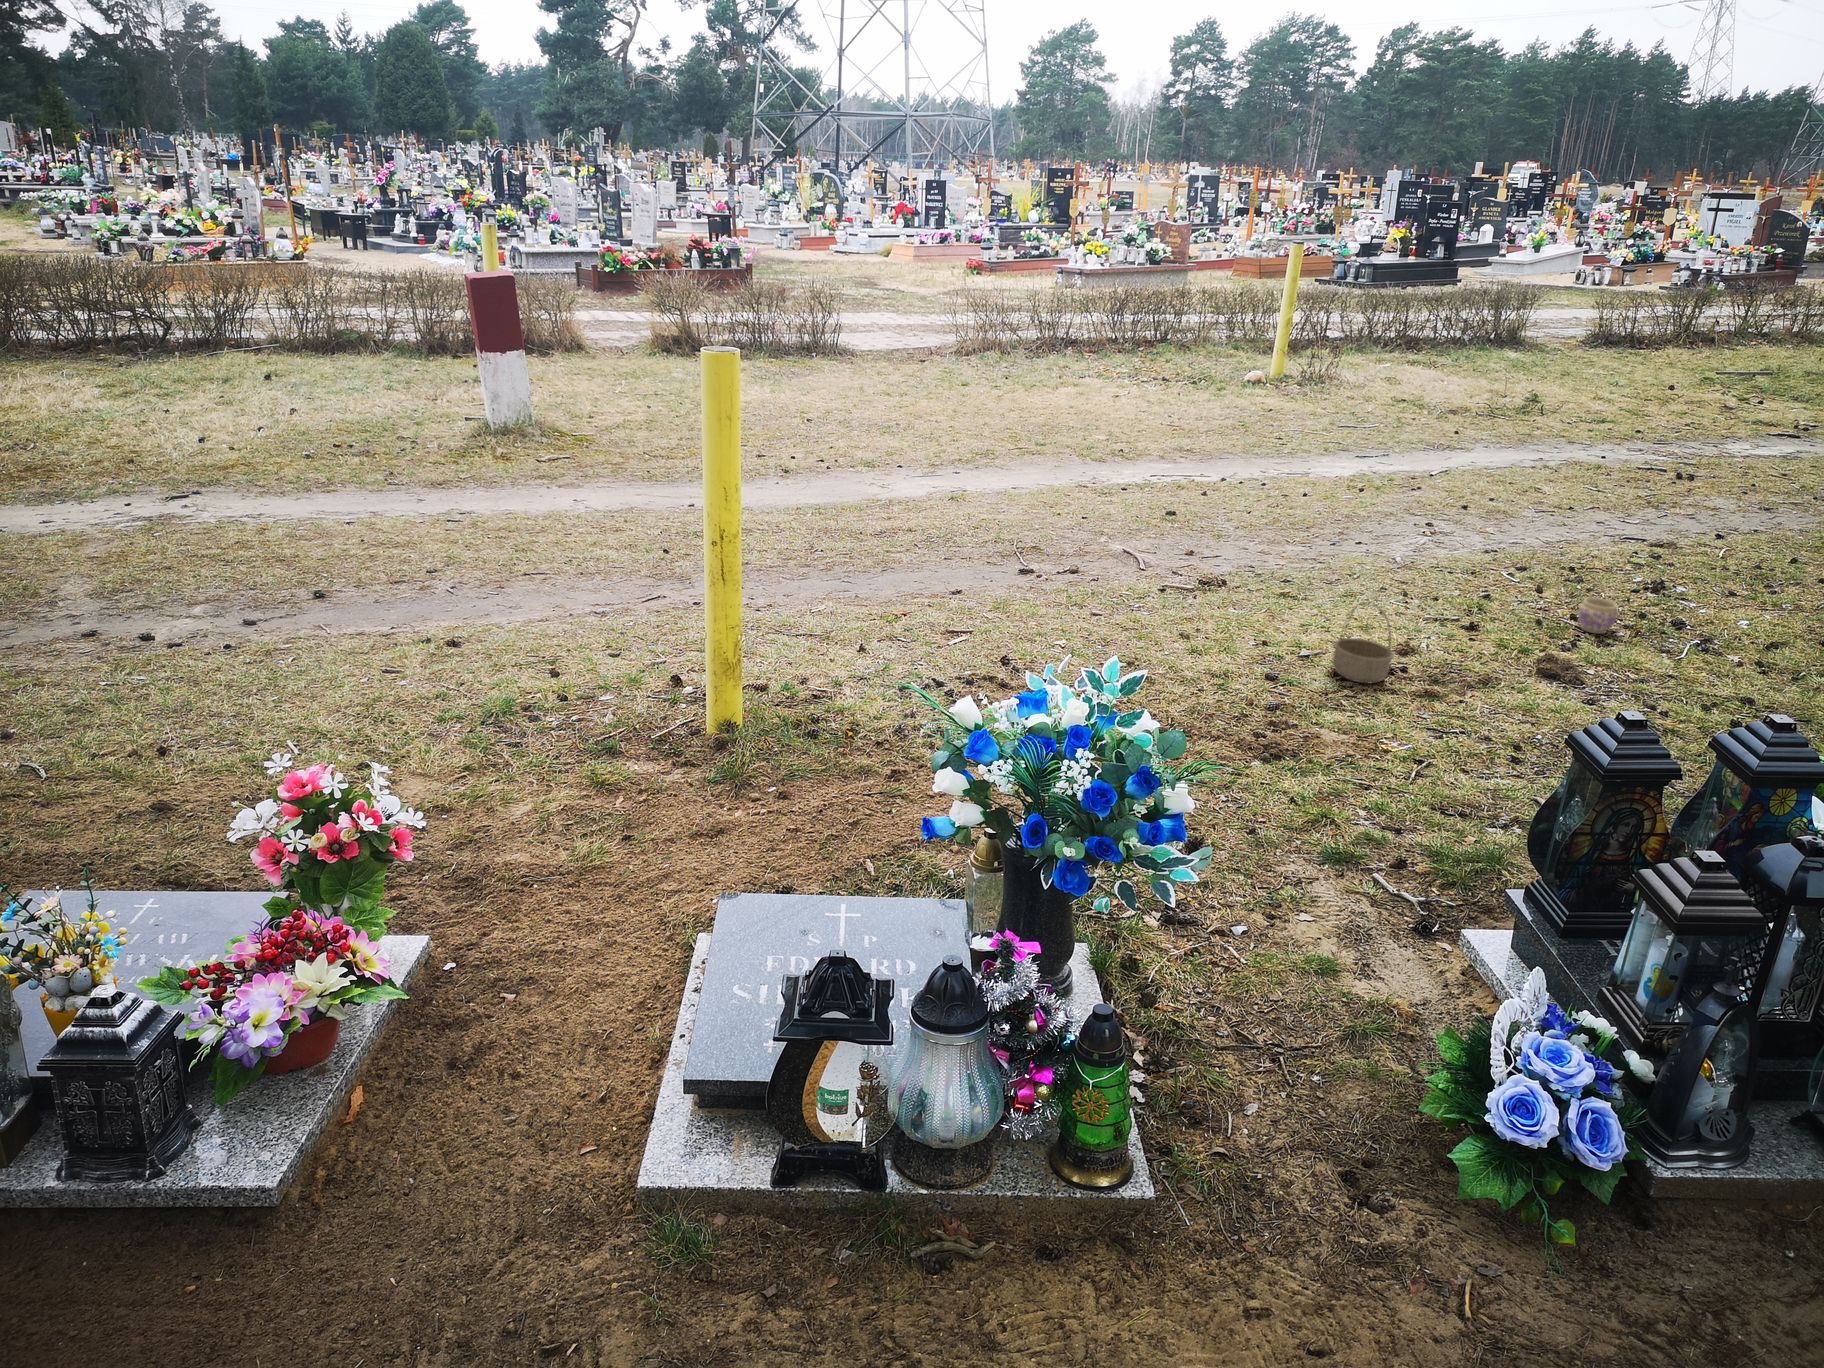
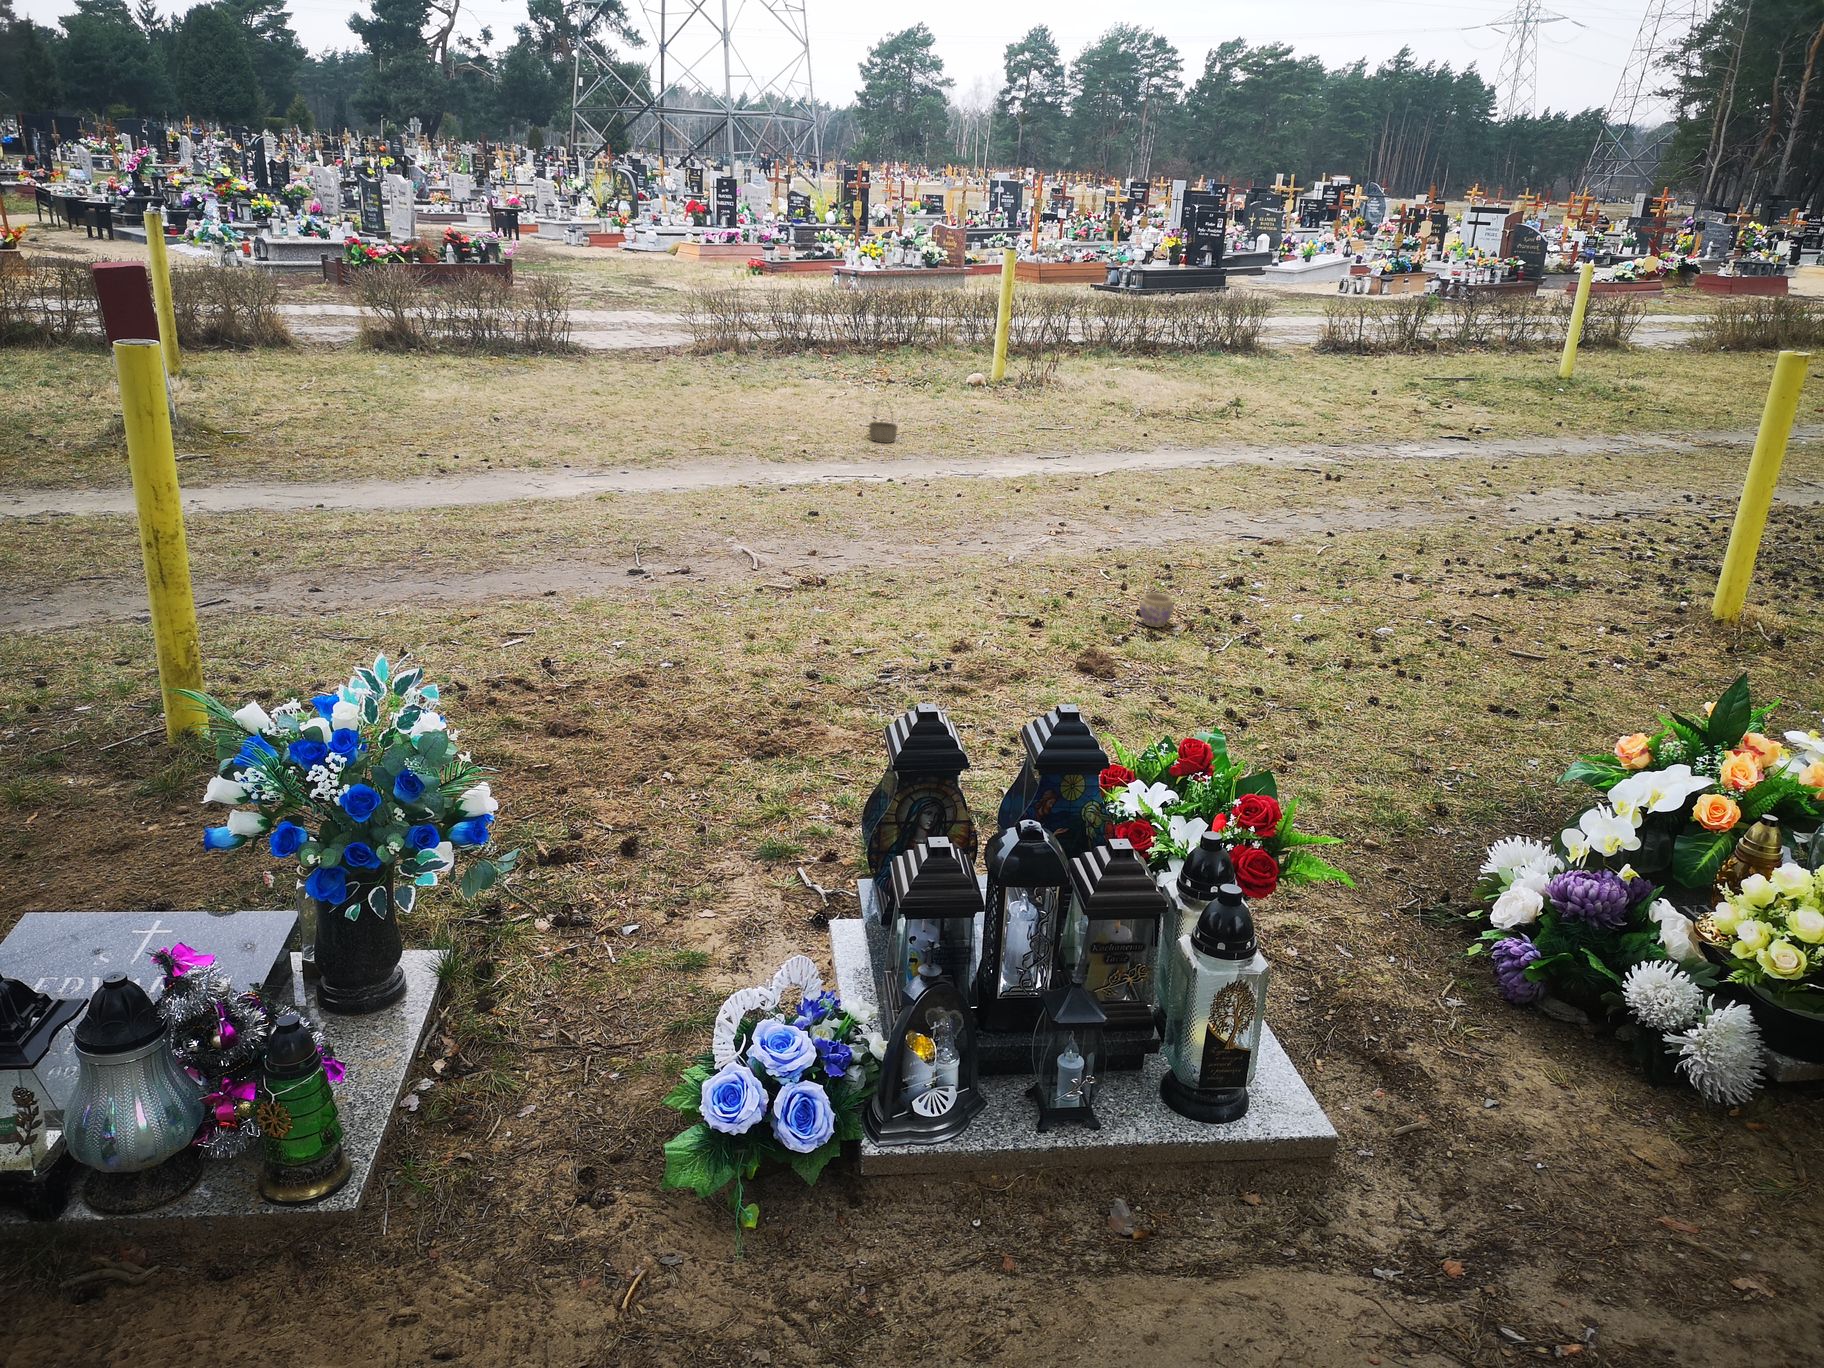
basket: present [1332,602,1394,683] -> present [869,401,897,443]

